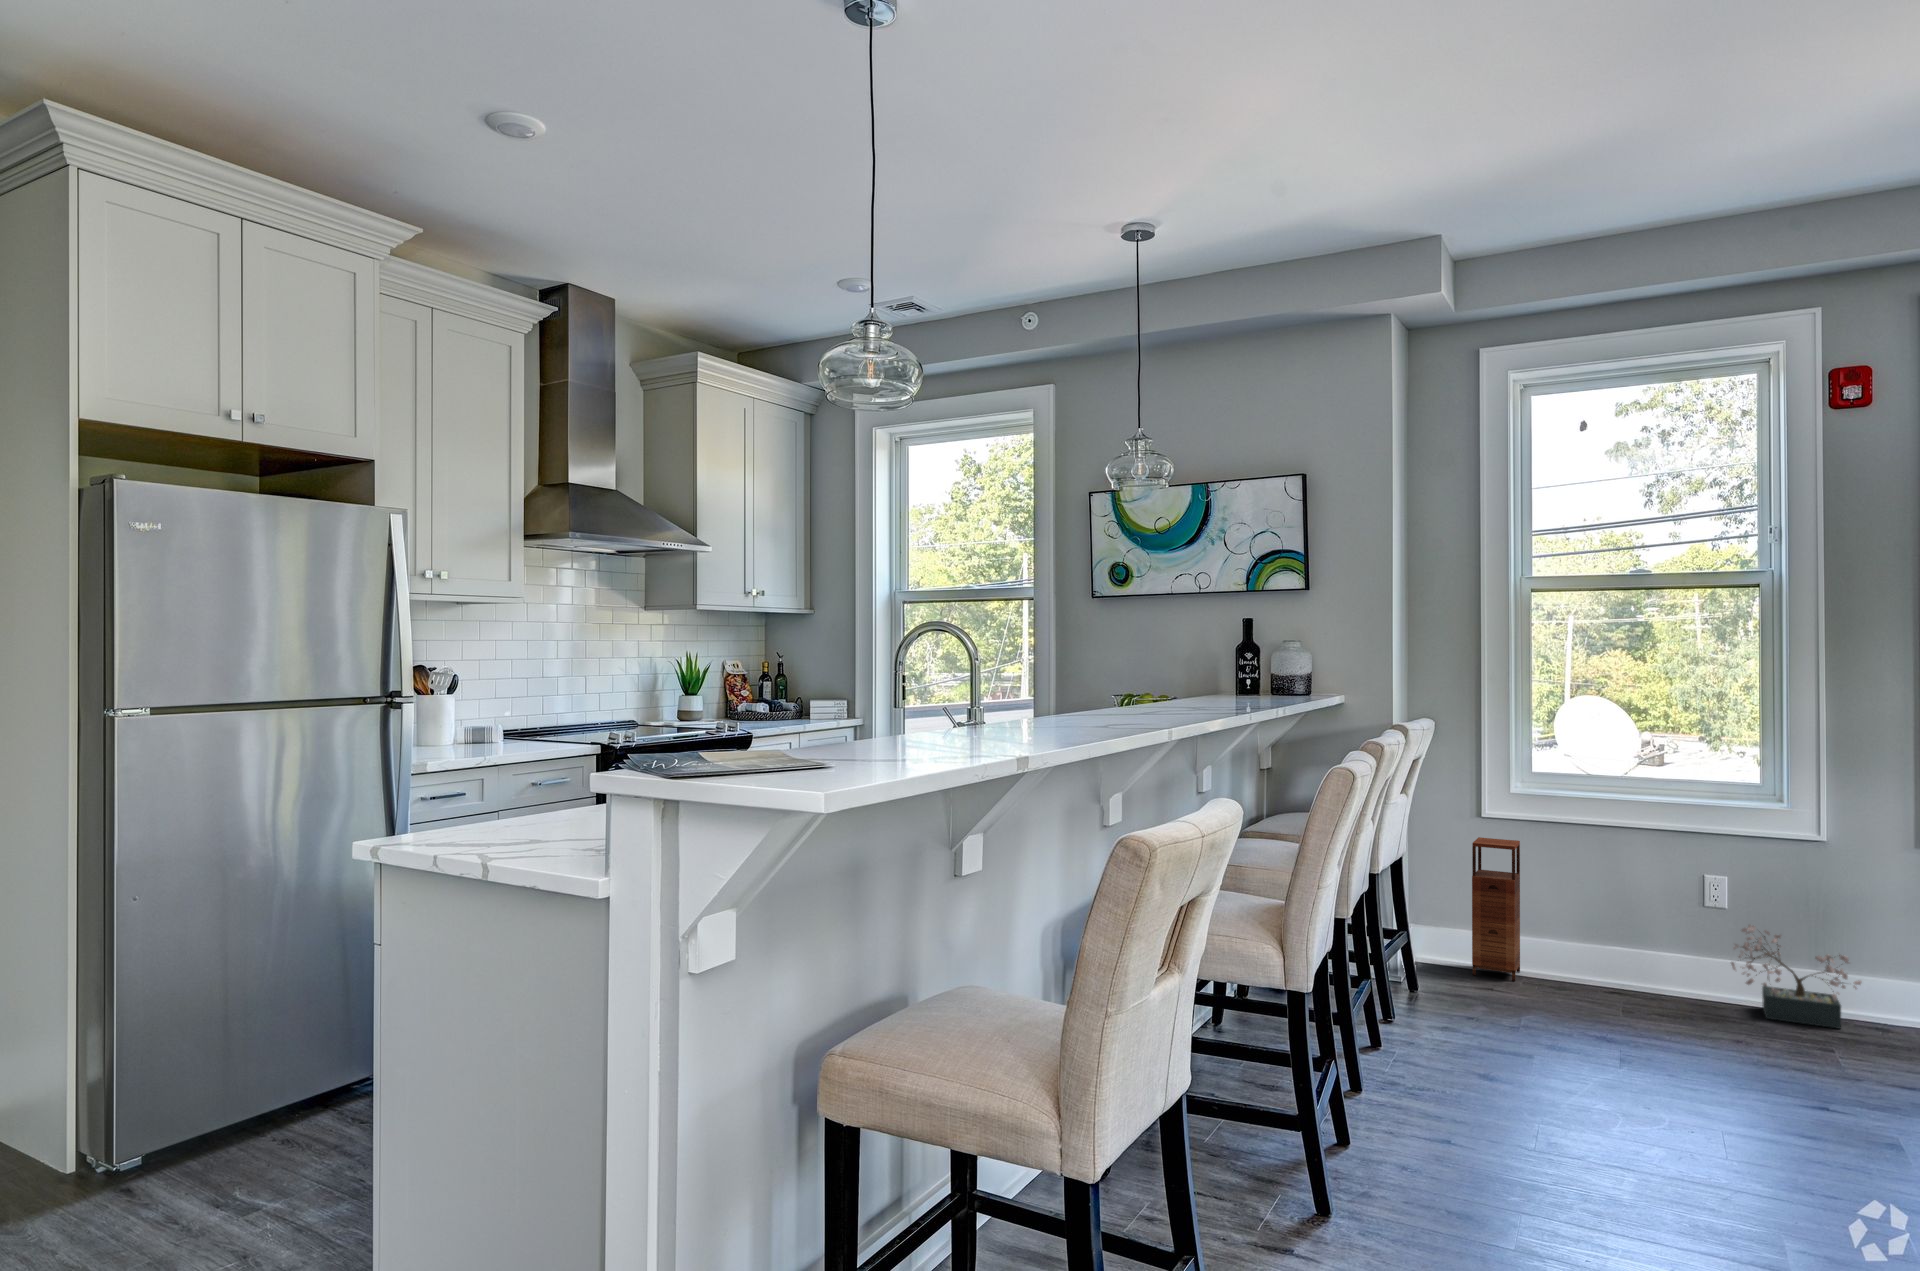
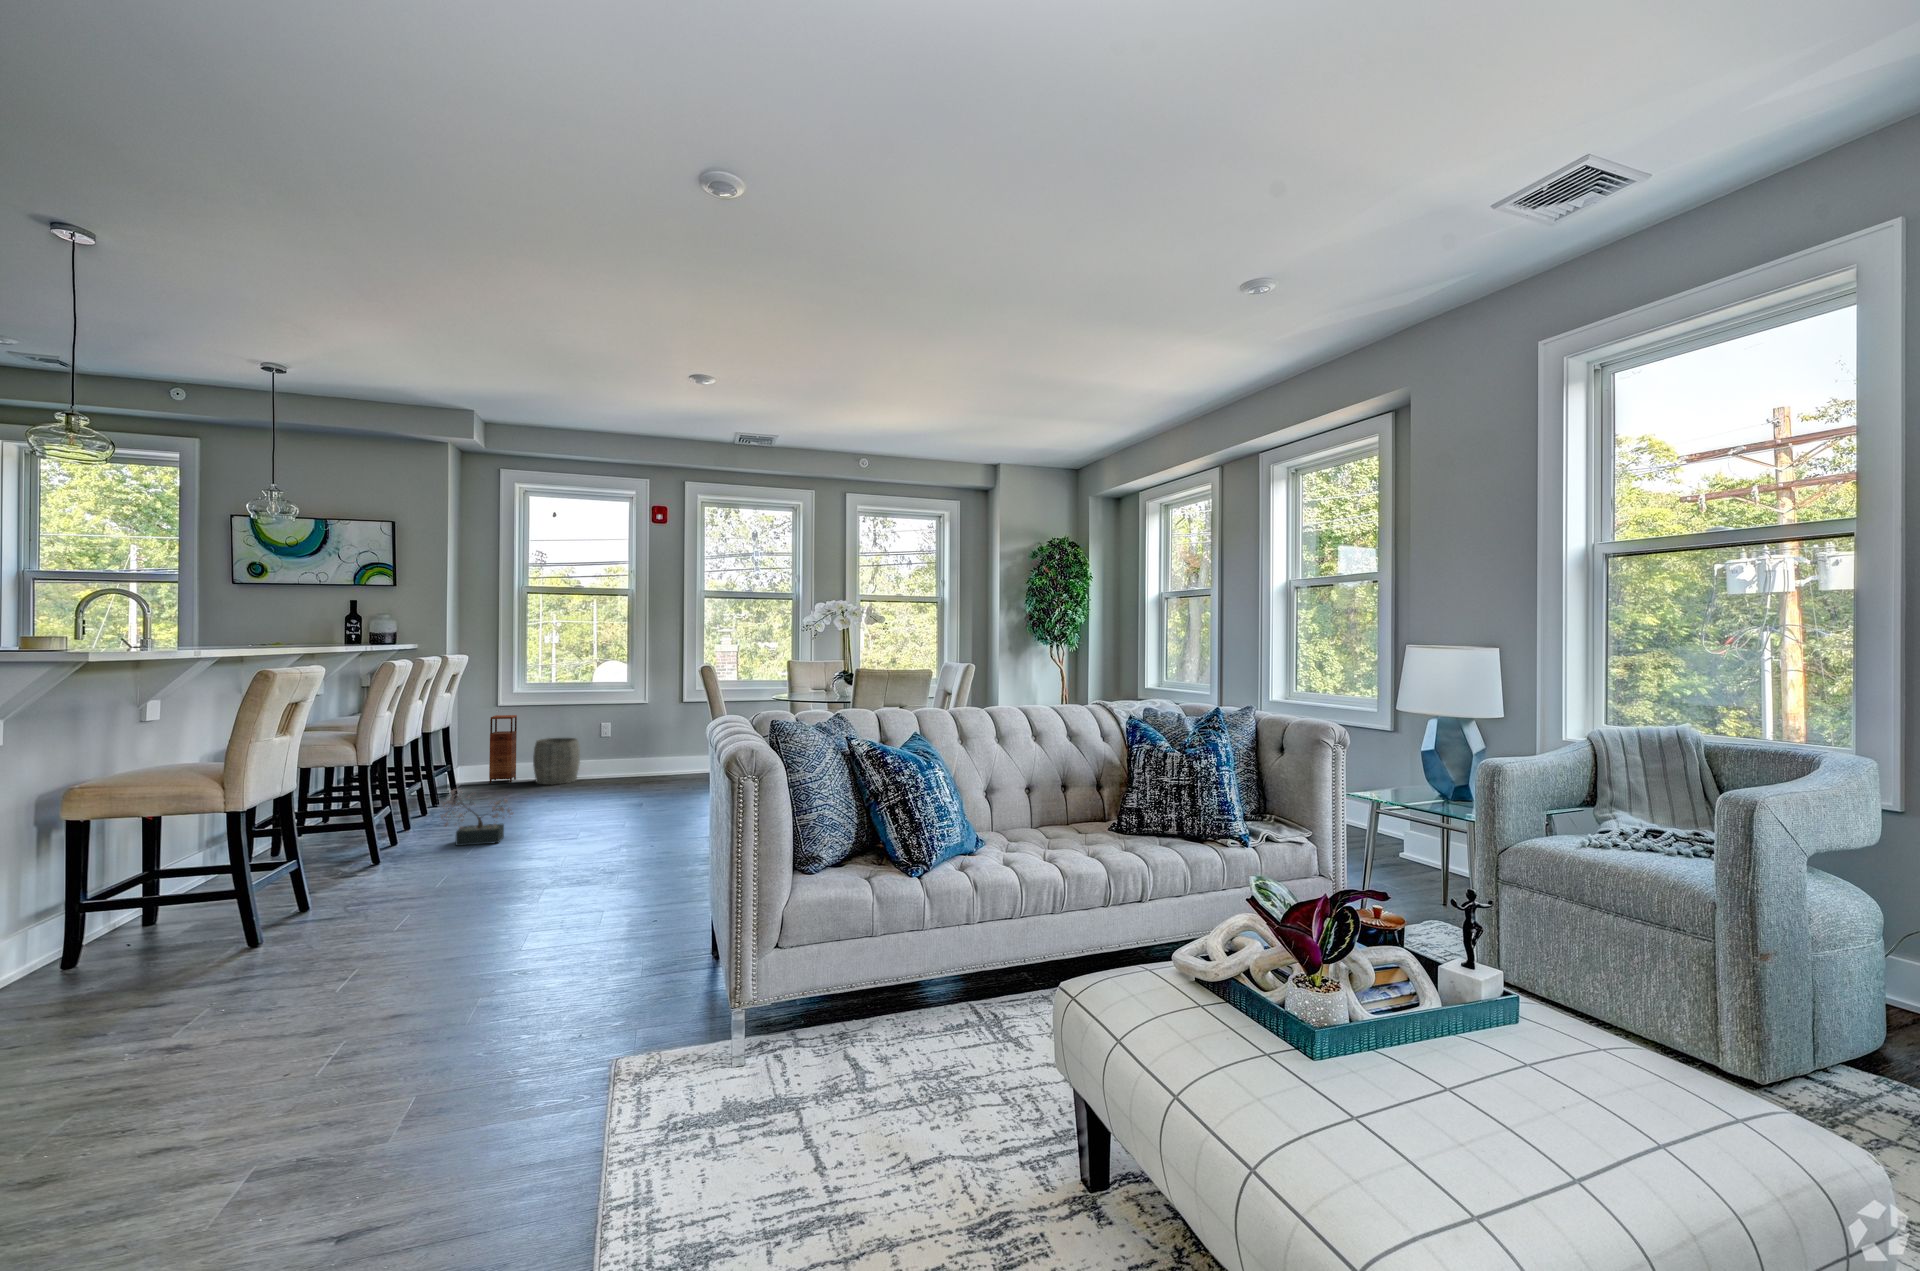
woven basket: none [1561,897,1663,1008] -> present [533,738,580,785]
decorative plant: present [1731,925,1861,1029] -> present [441,789,513,846]

